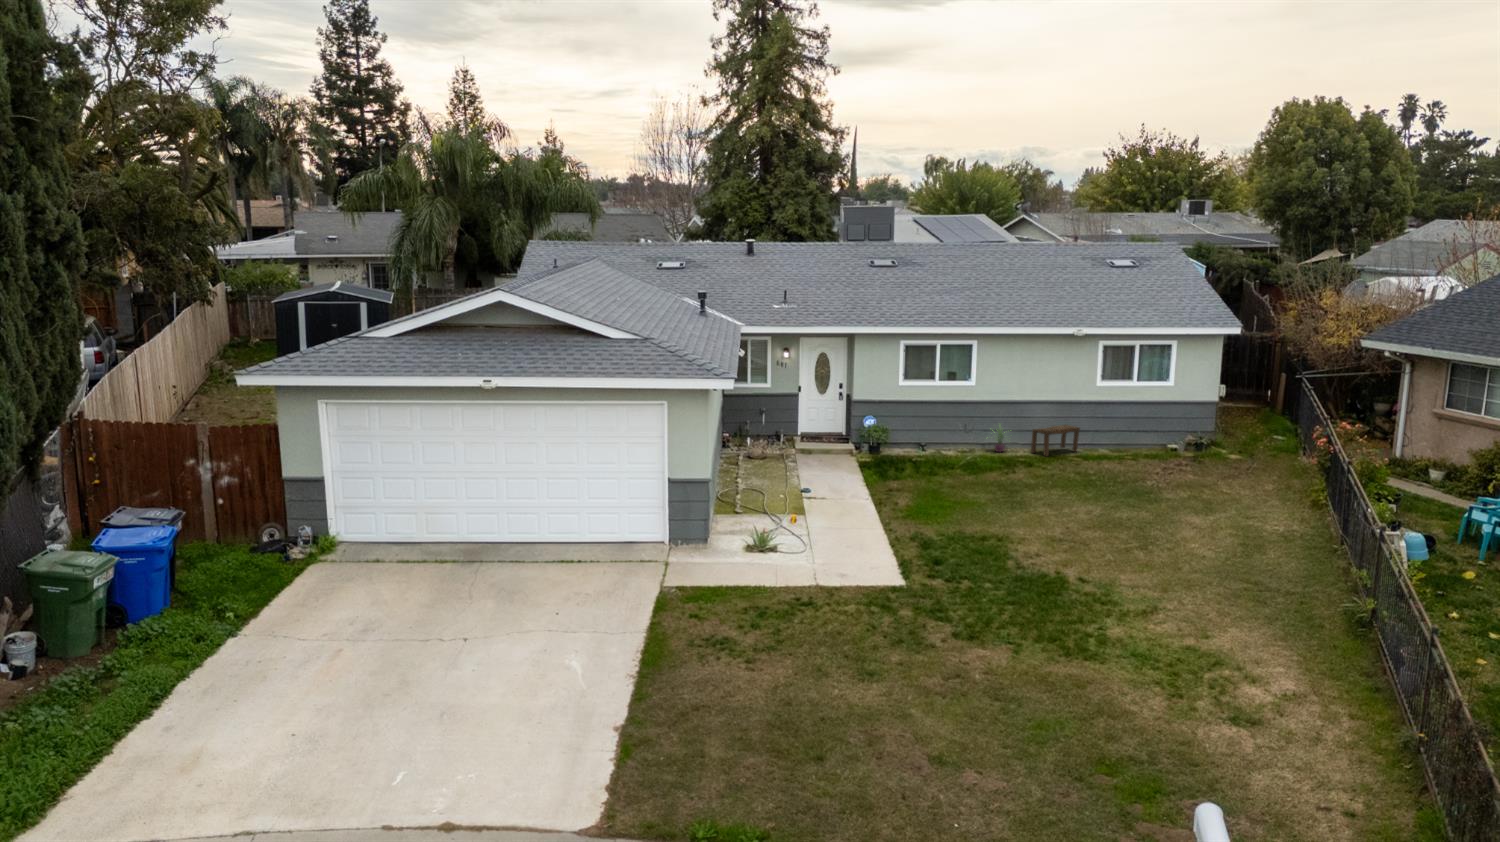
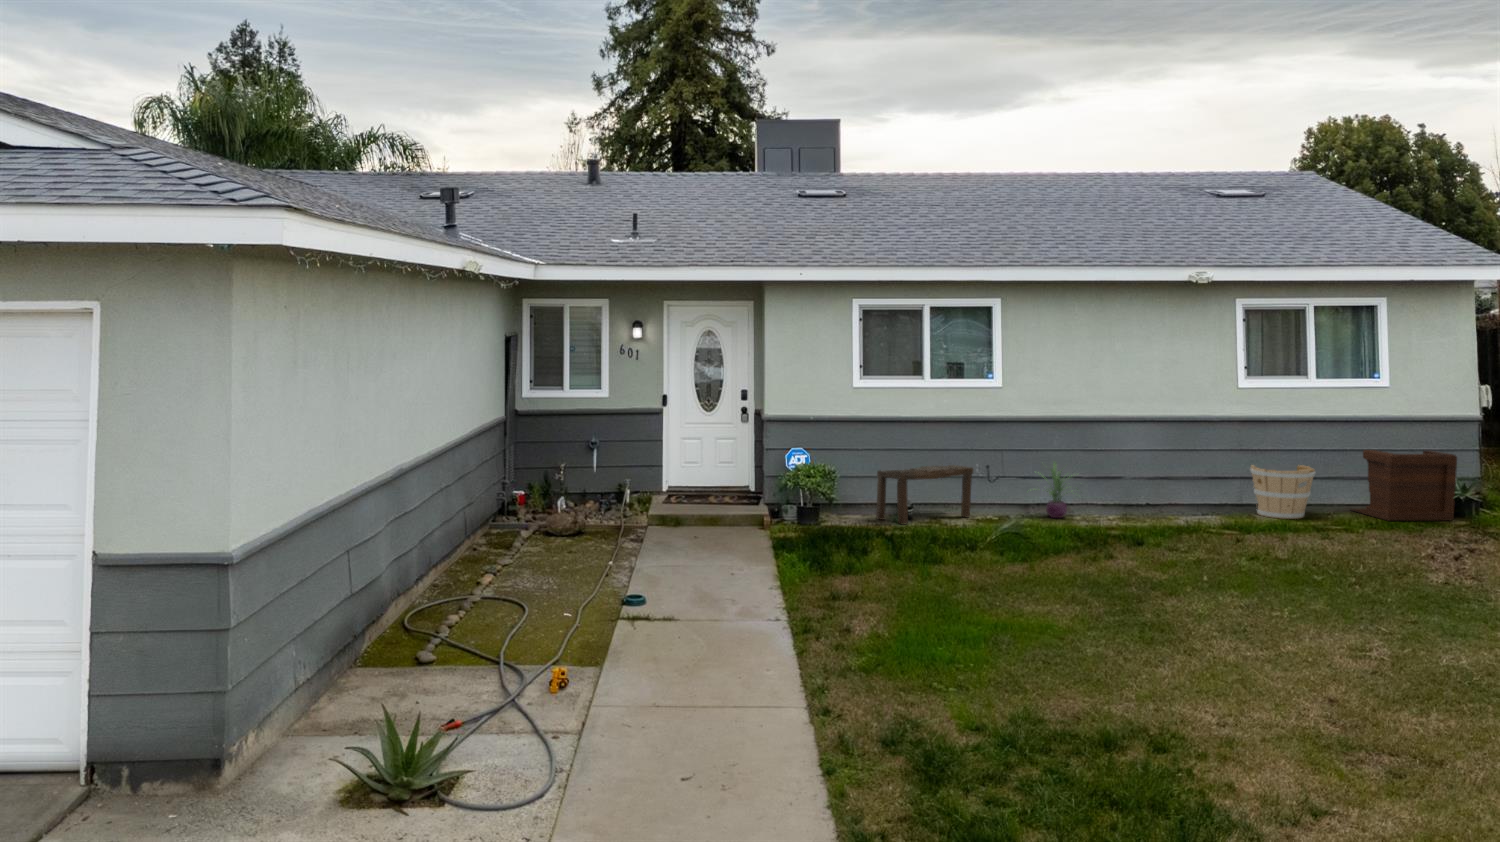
wooden crate: none [1153,417,1203,456] -> present [1351,450,1457,521]
bench: present [1031,424,1080,456] -> present [876,465,973,525]
wooden bucket: none [1101,425,1132,454] -> present [1250,465,1316,519]

